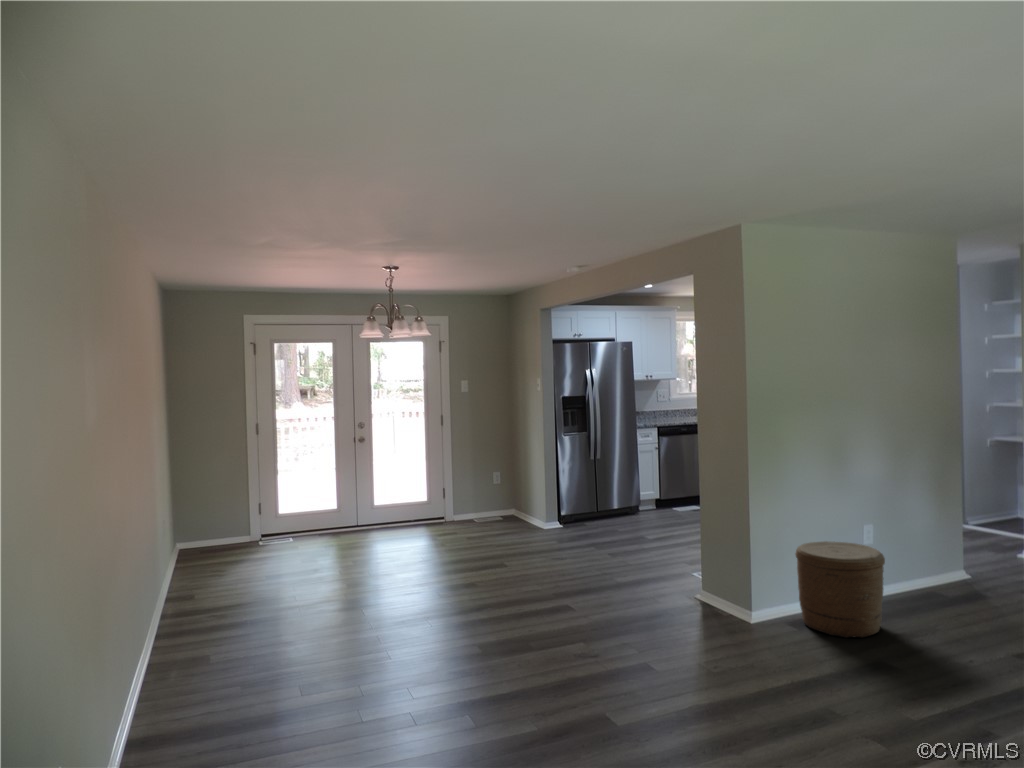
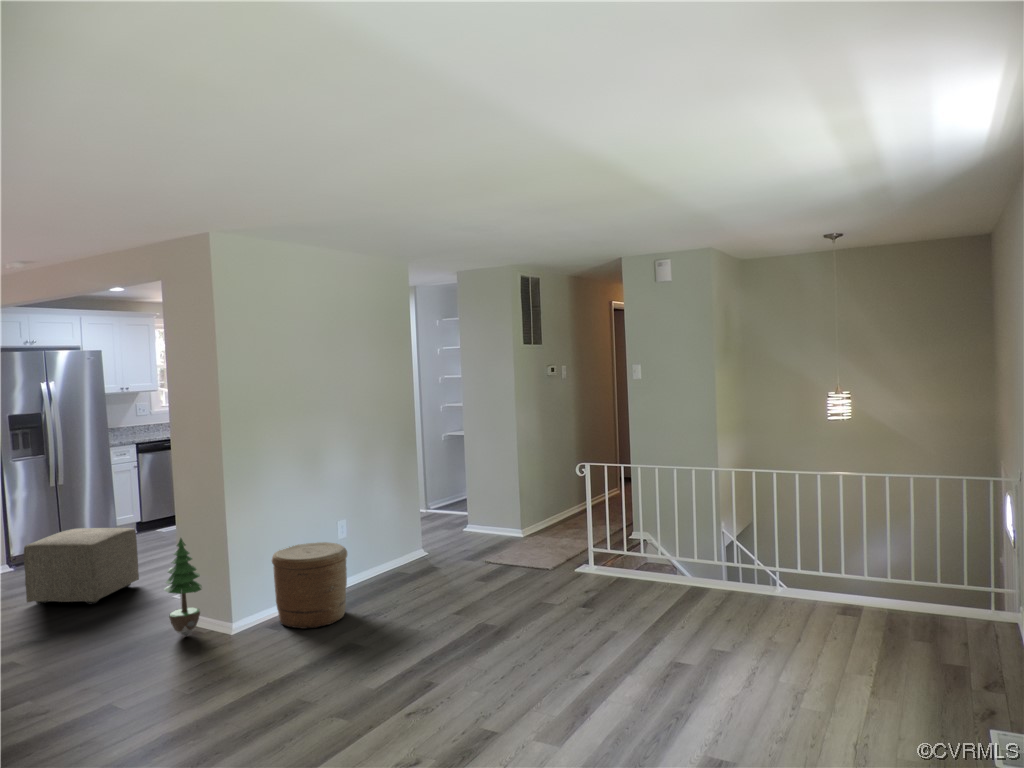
ottoman: none [570,497,661,567] -> present [24,528,139,605]
potted tree: none [686,516,723,615] -> present [164,538,202,636]

